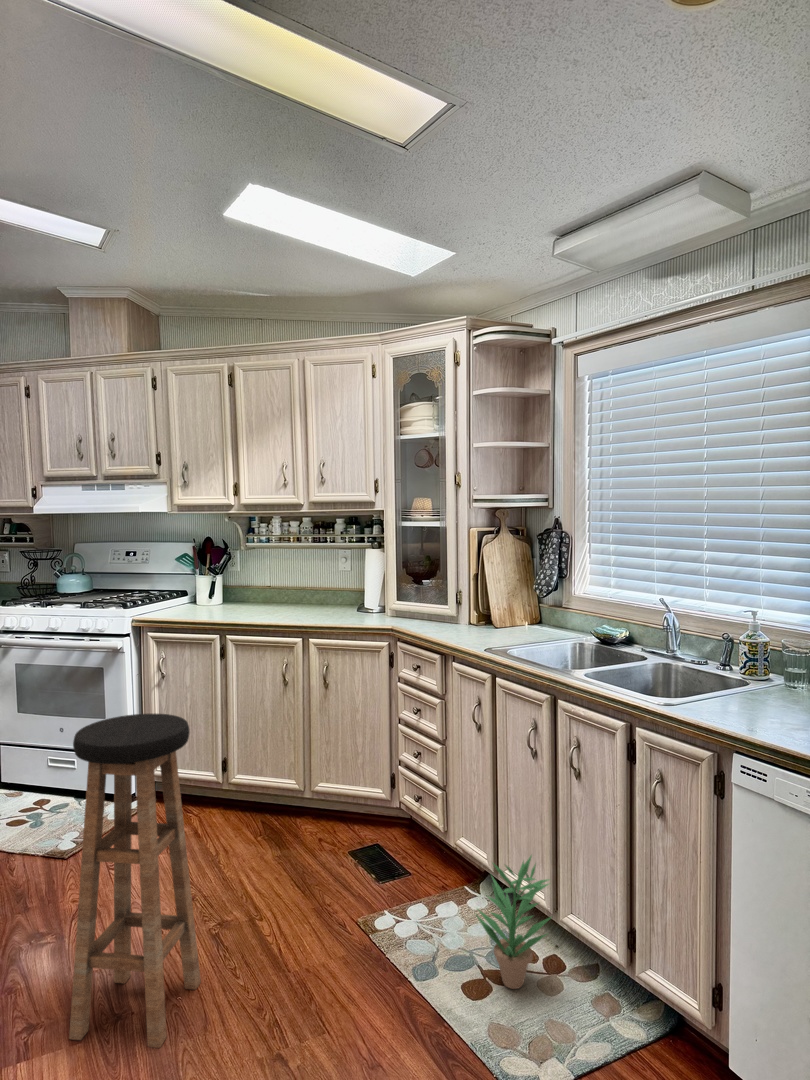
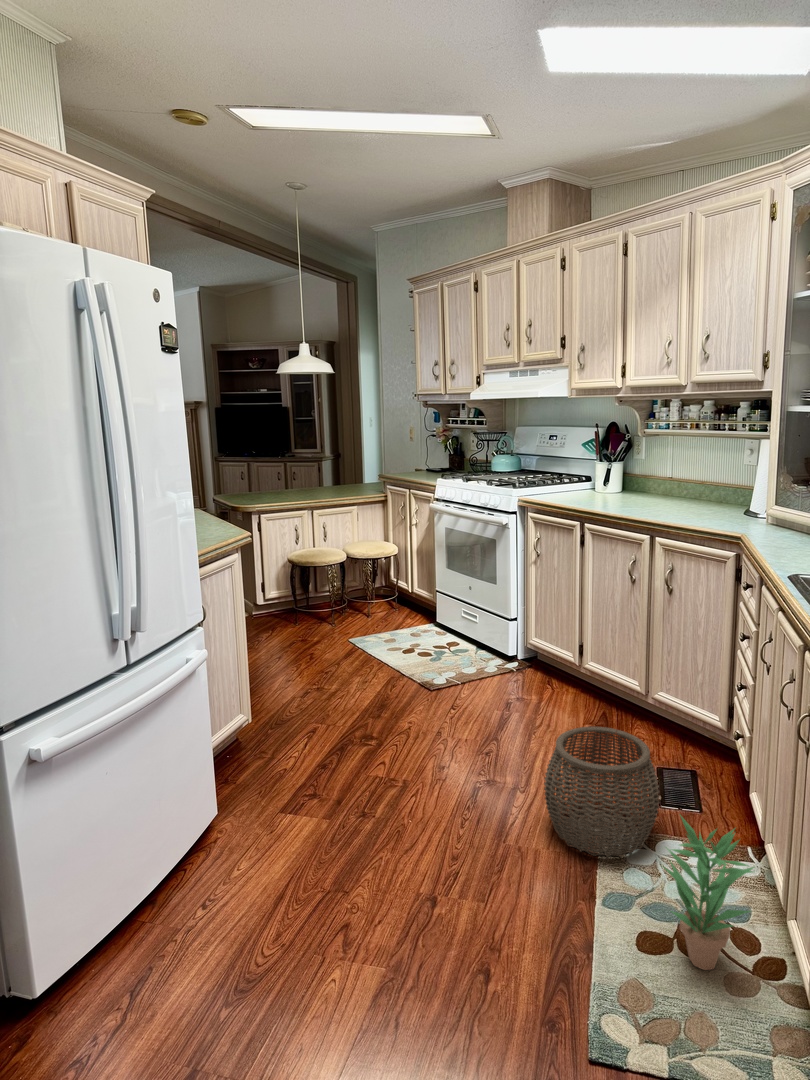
bar stool: present [69,714,201,1048] -> none [337,573,440,837]
woven basket: none [307,820,412,950] -> present [544,727,659,858]

